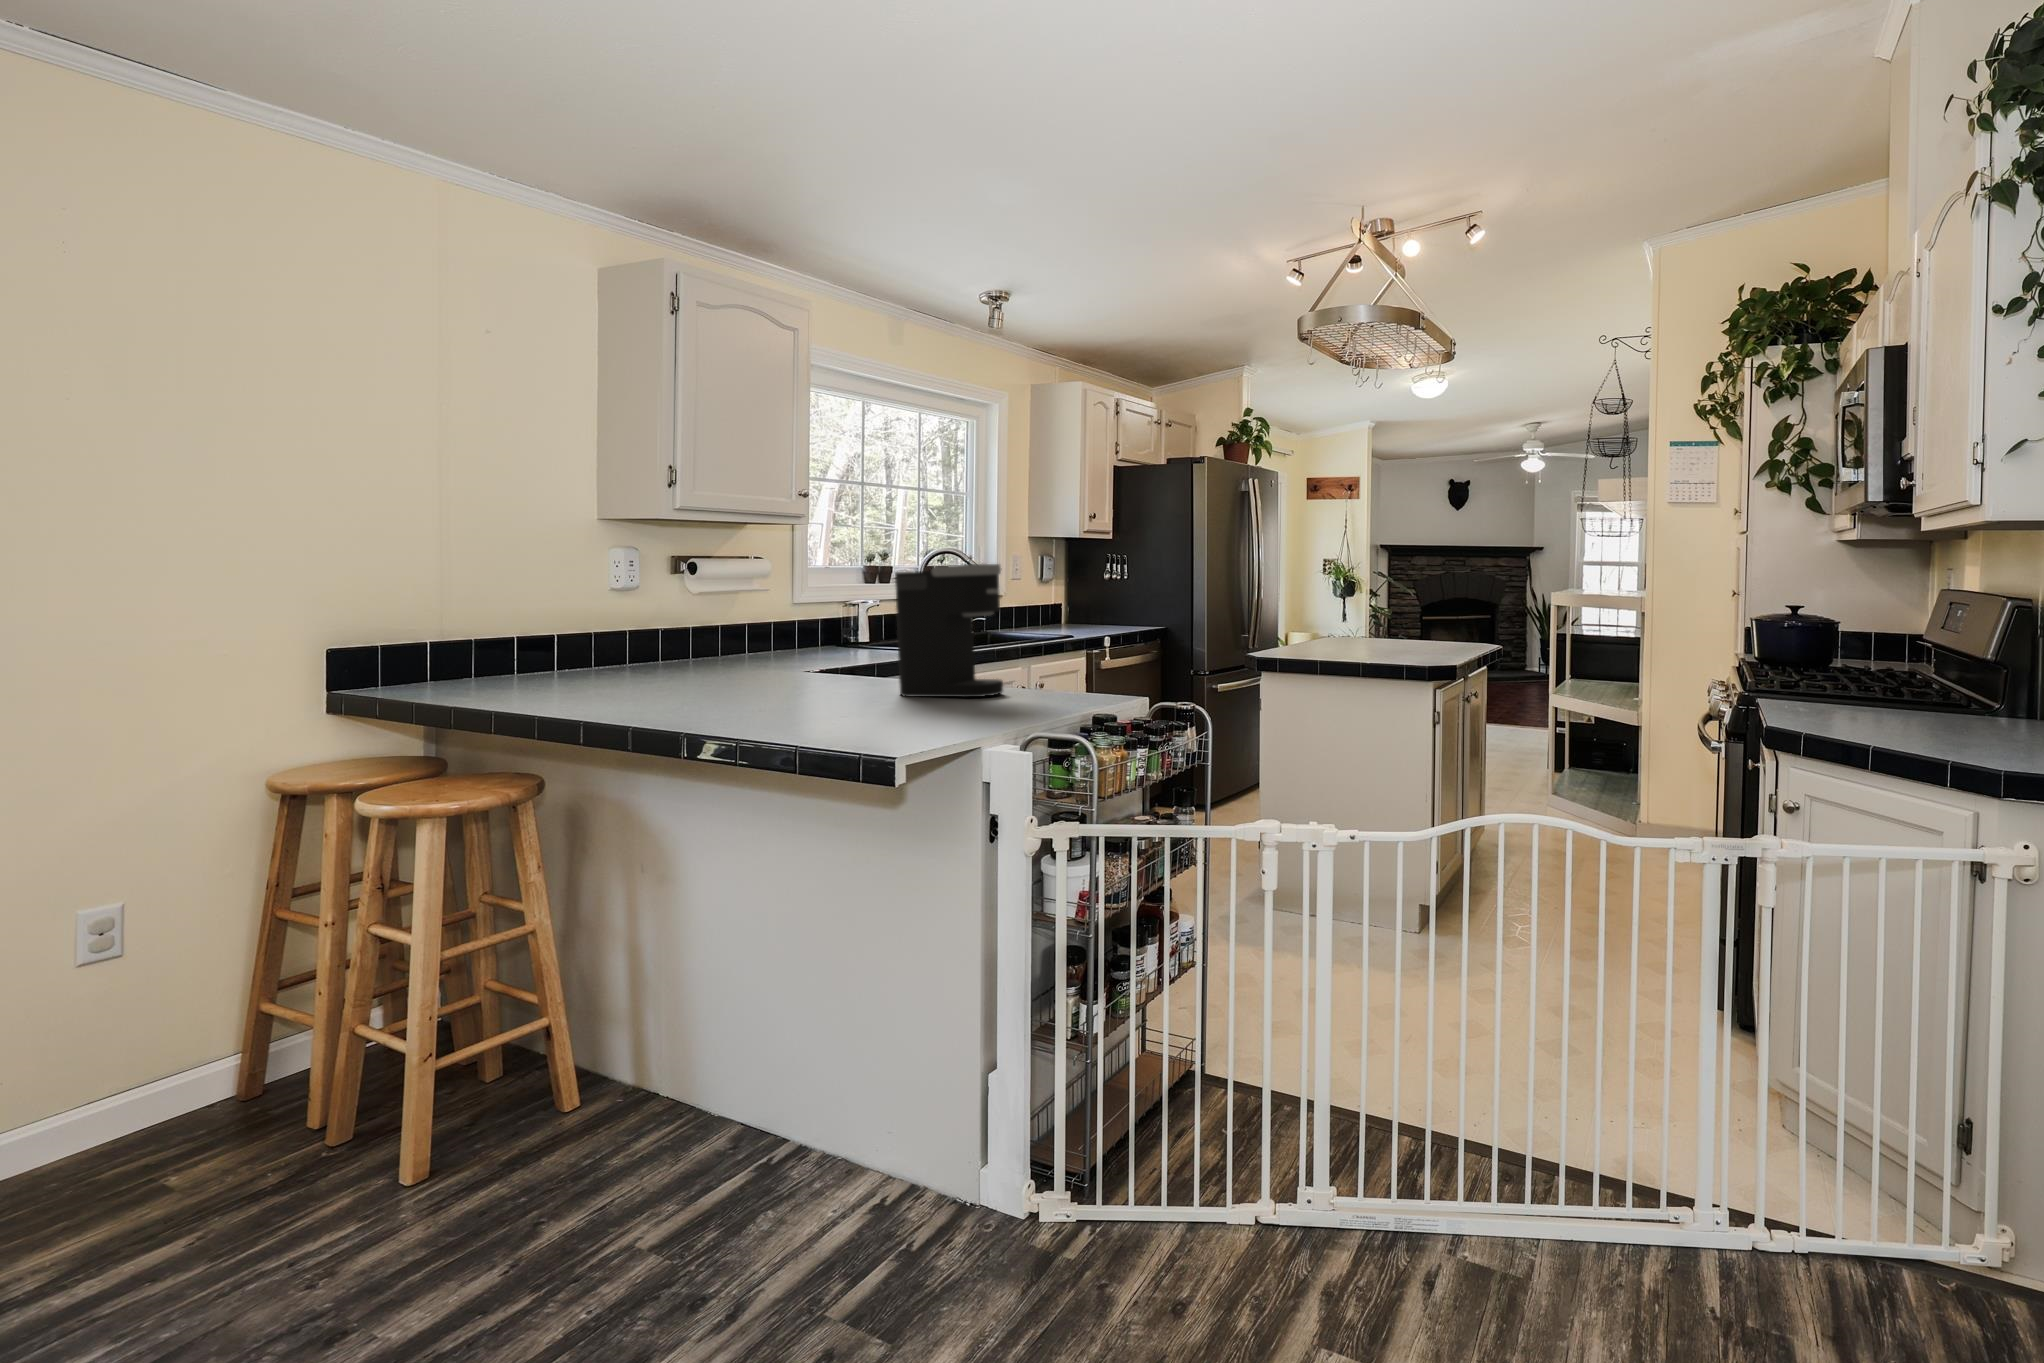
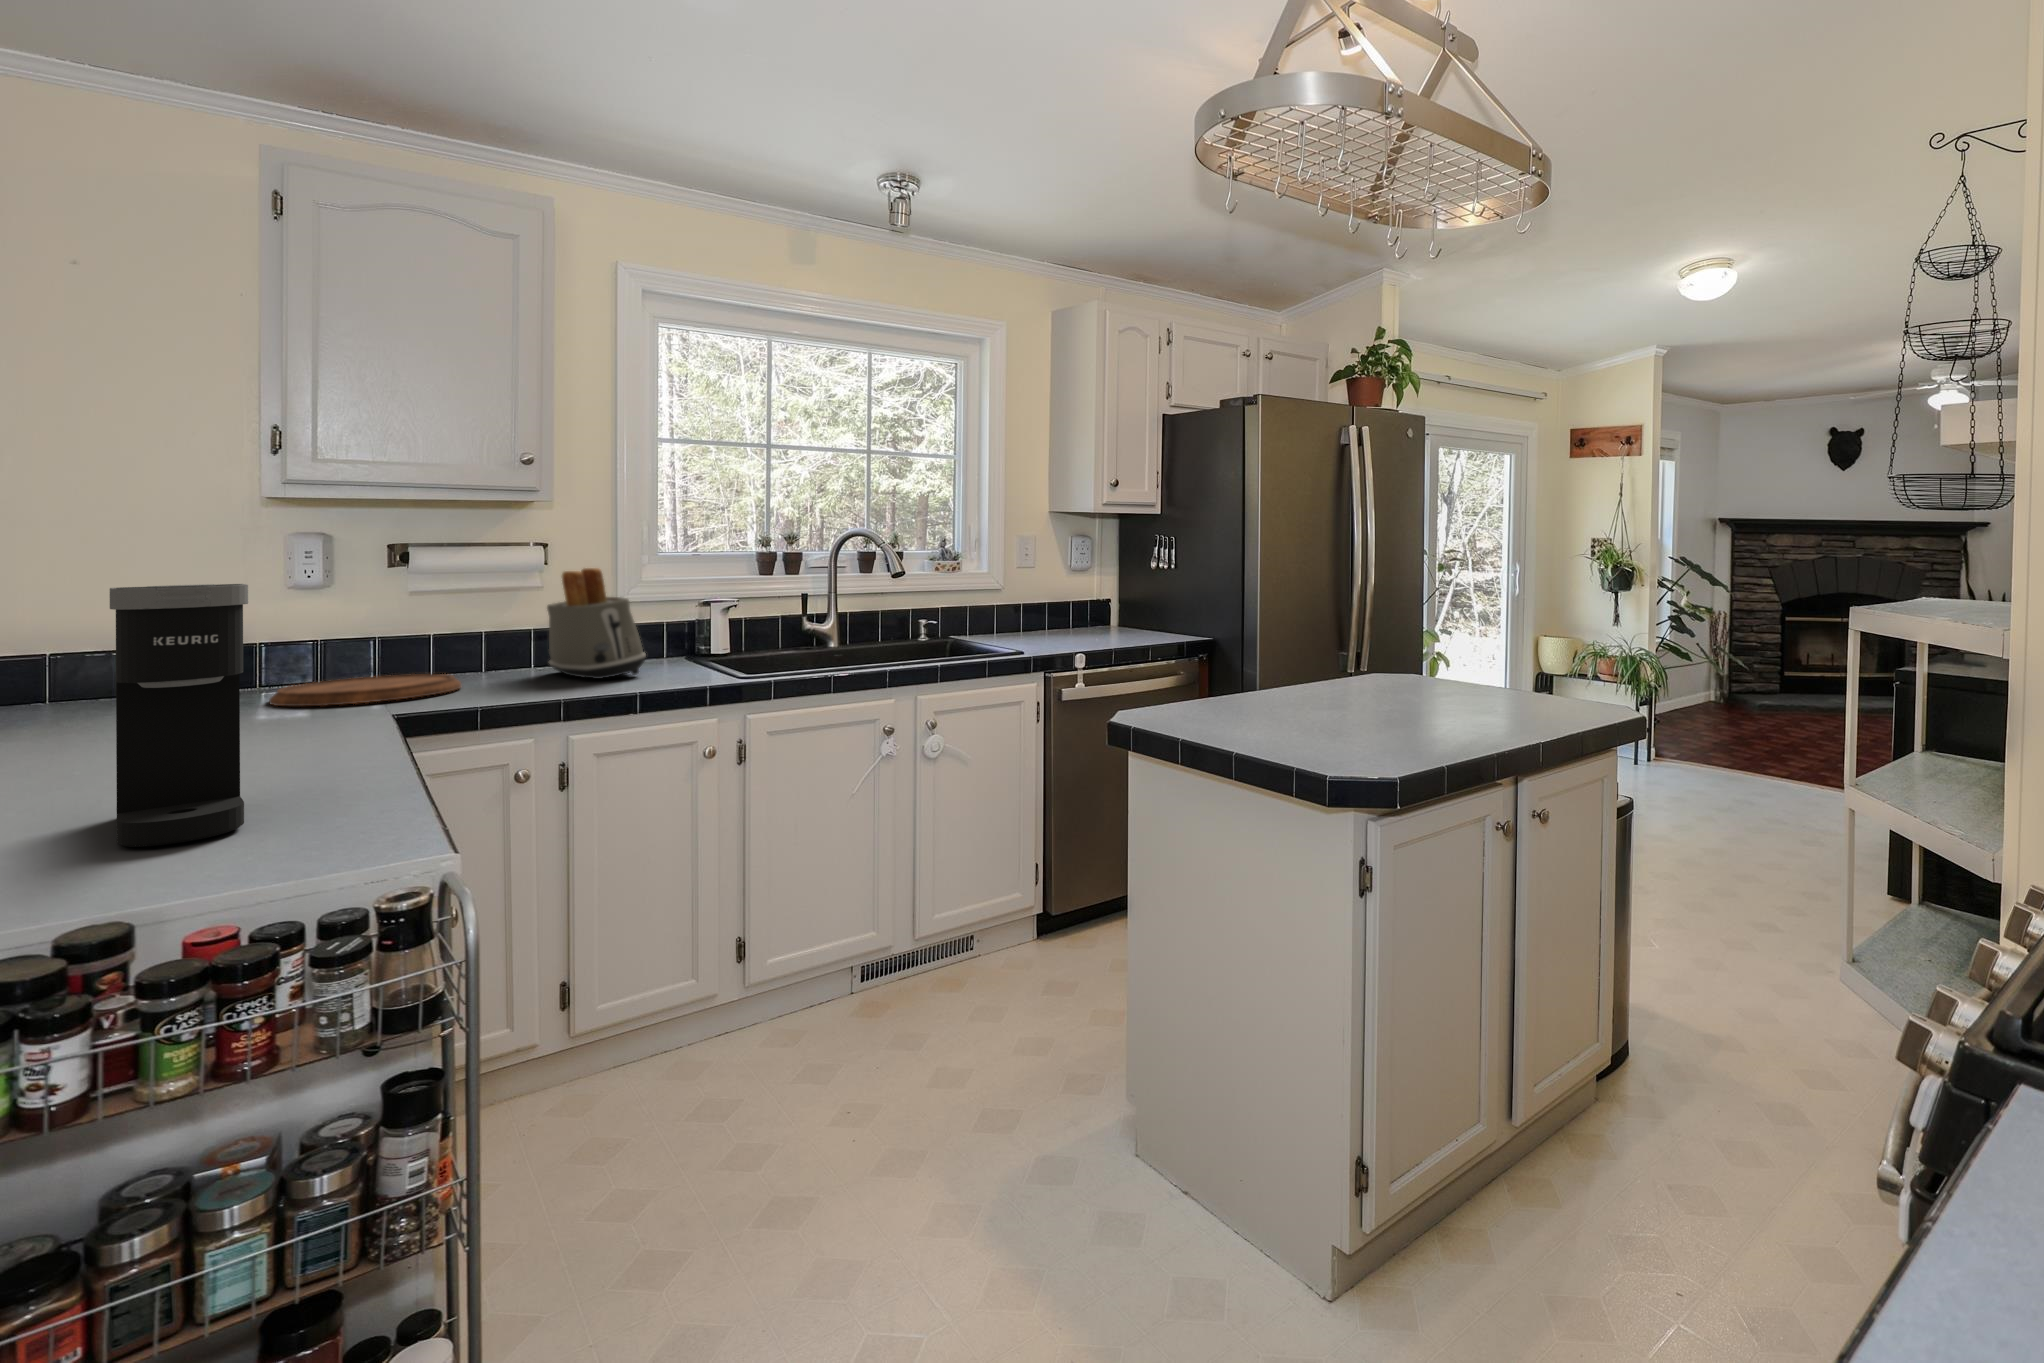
toaster: none [777,577,863,656] -> present [547,568,646,679]
cutting board: none [648,655,769,675] -> present [269,674,461,706]

